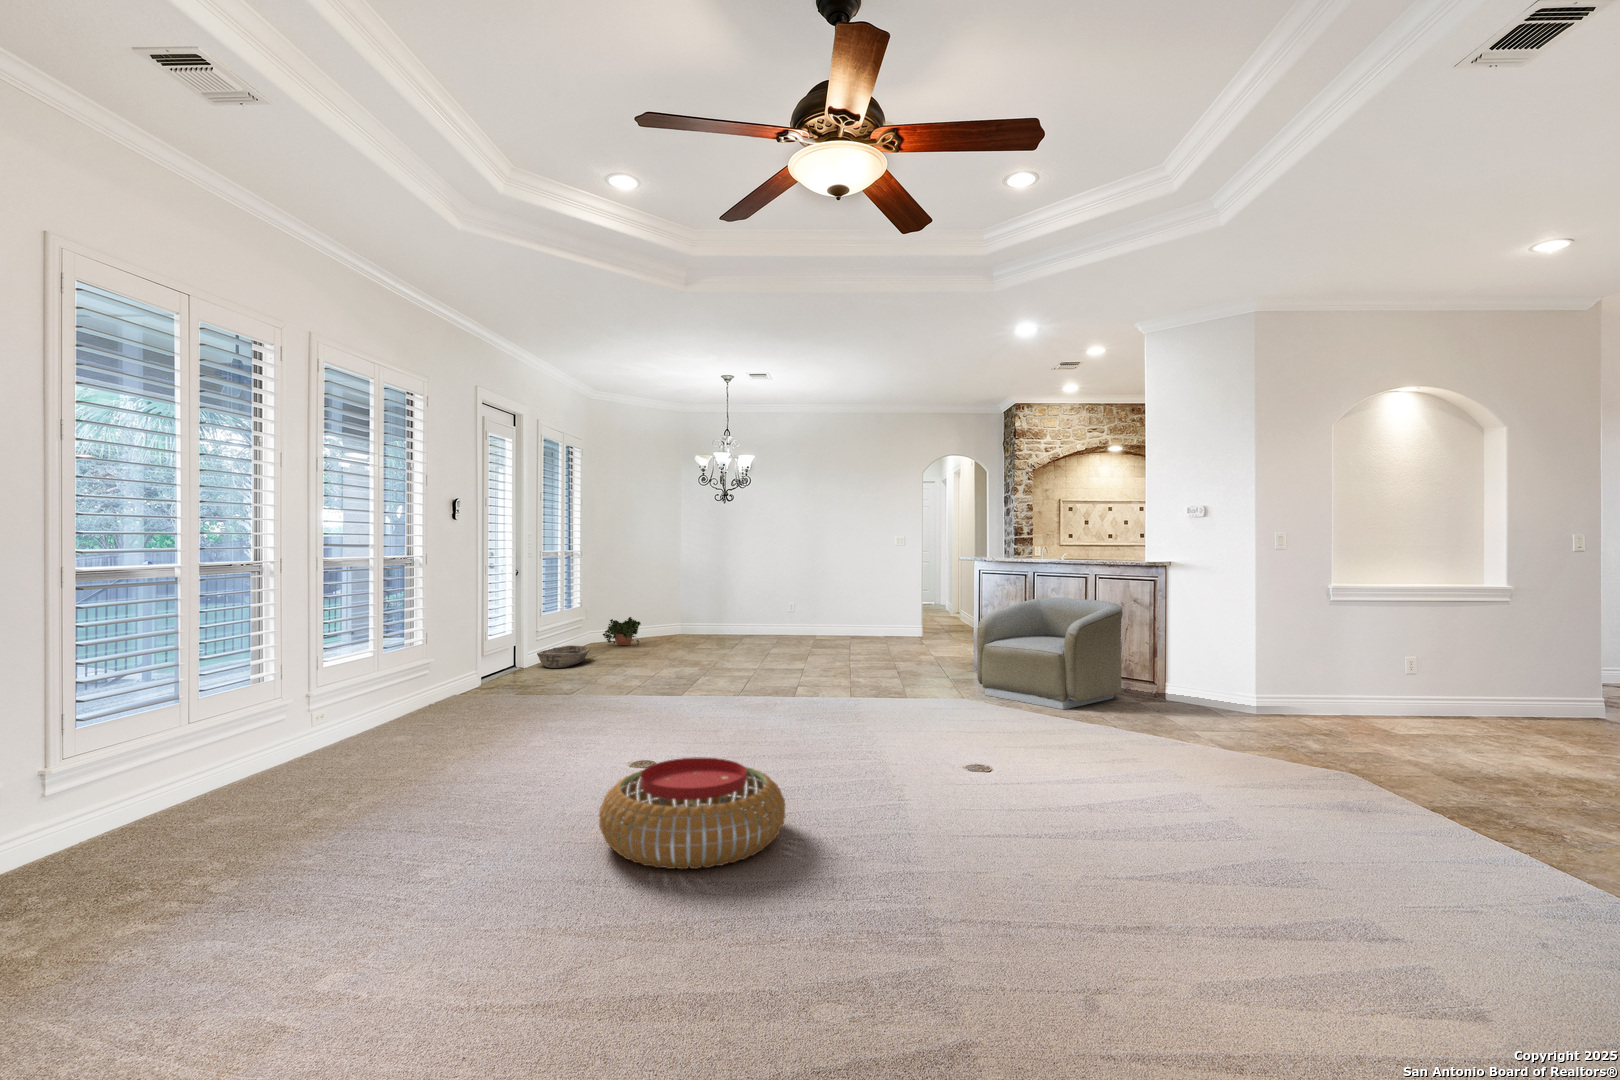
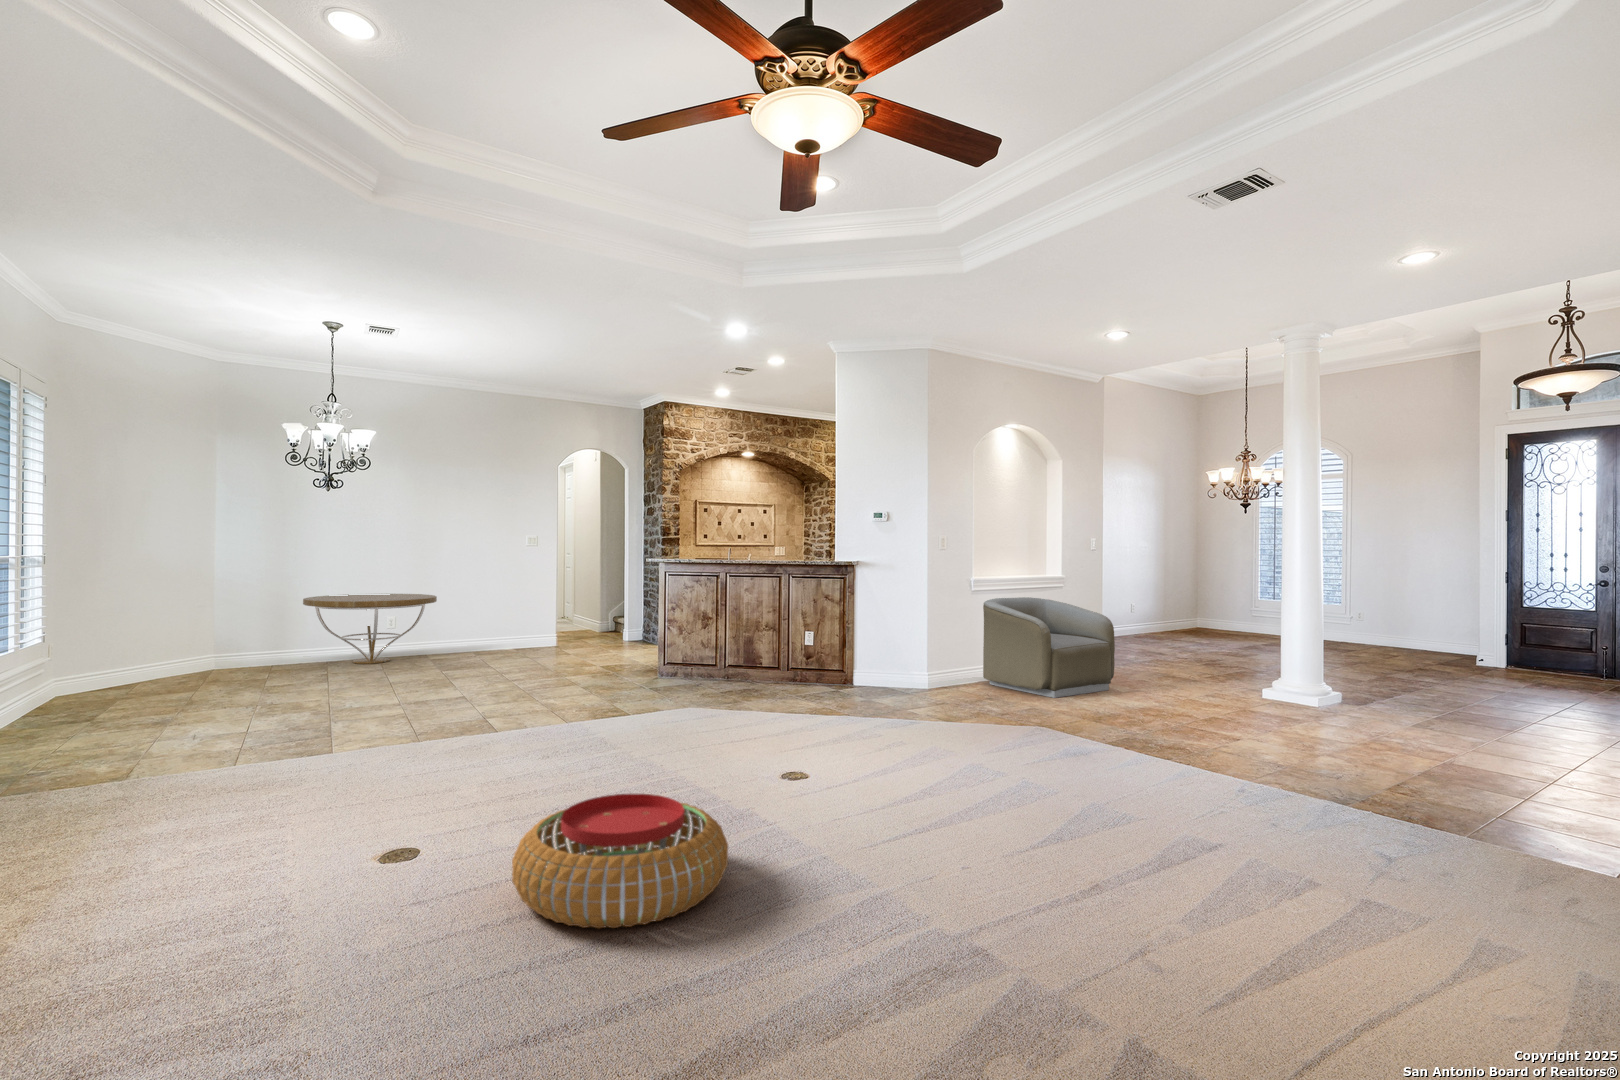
coffee table: none [713,586,809,643] -> present [303,594,437,664]
armchair: present [977,598,1123,709] -> present [983,597,1115,698]
potted plant: present [603,617,641,645] -> none [131,642,197,681]
basket: present [537,645,589,668] -> none [57,688,144,723]

